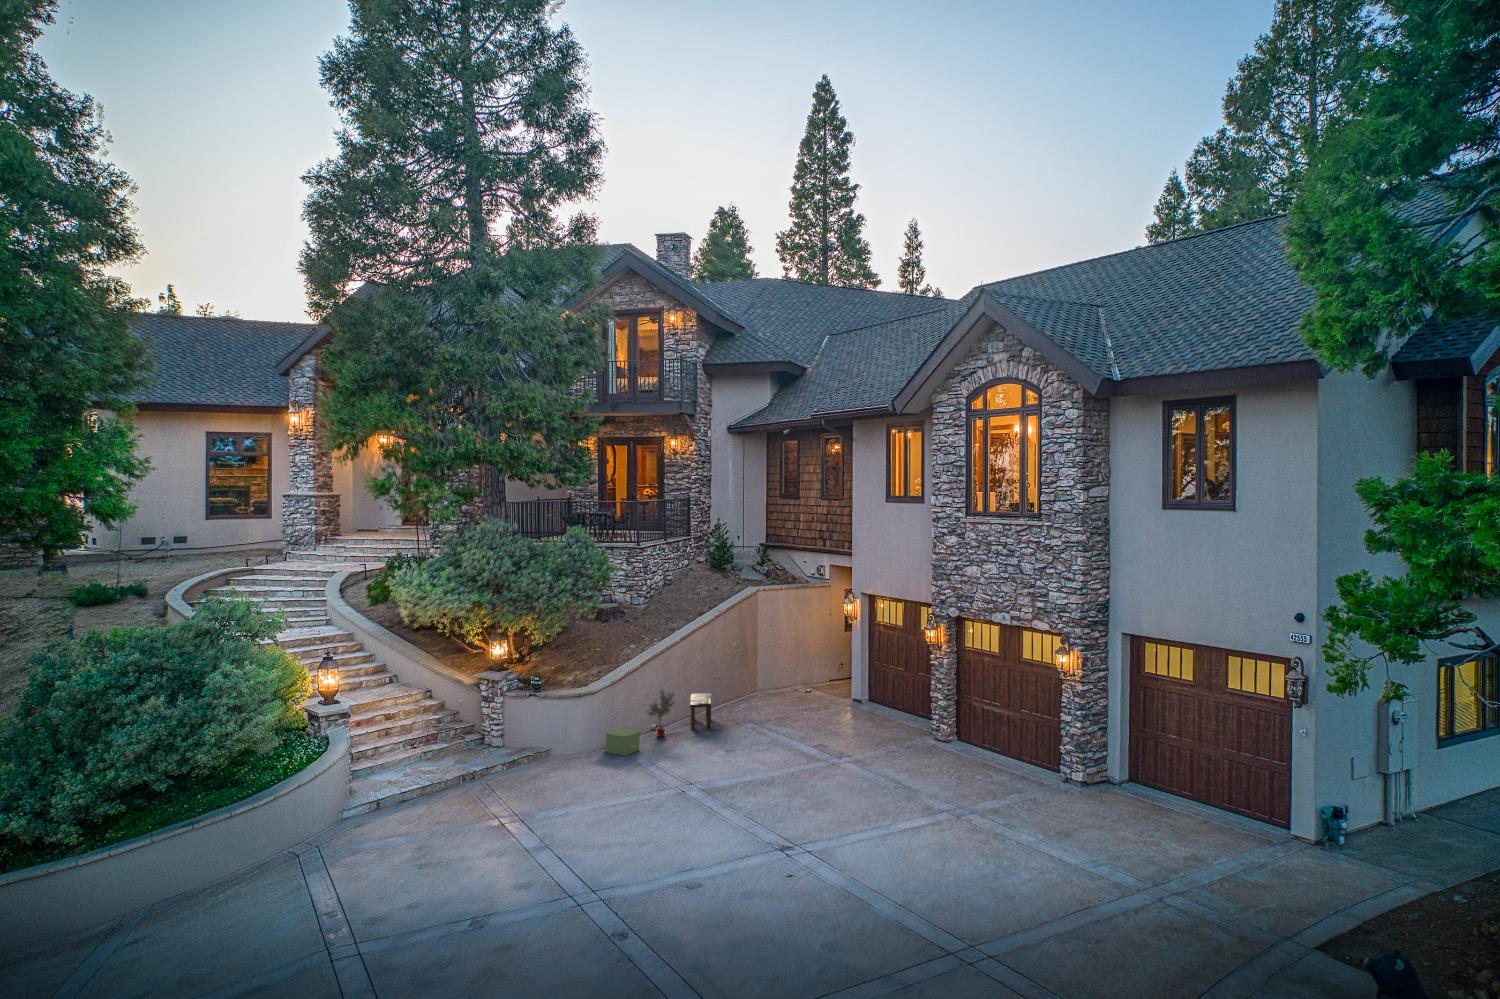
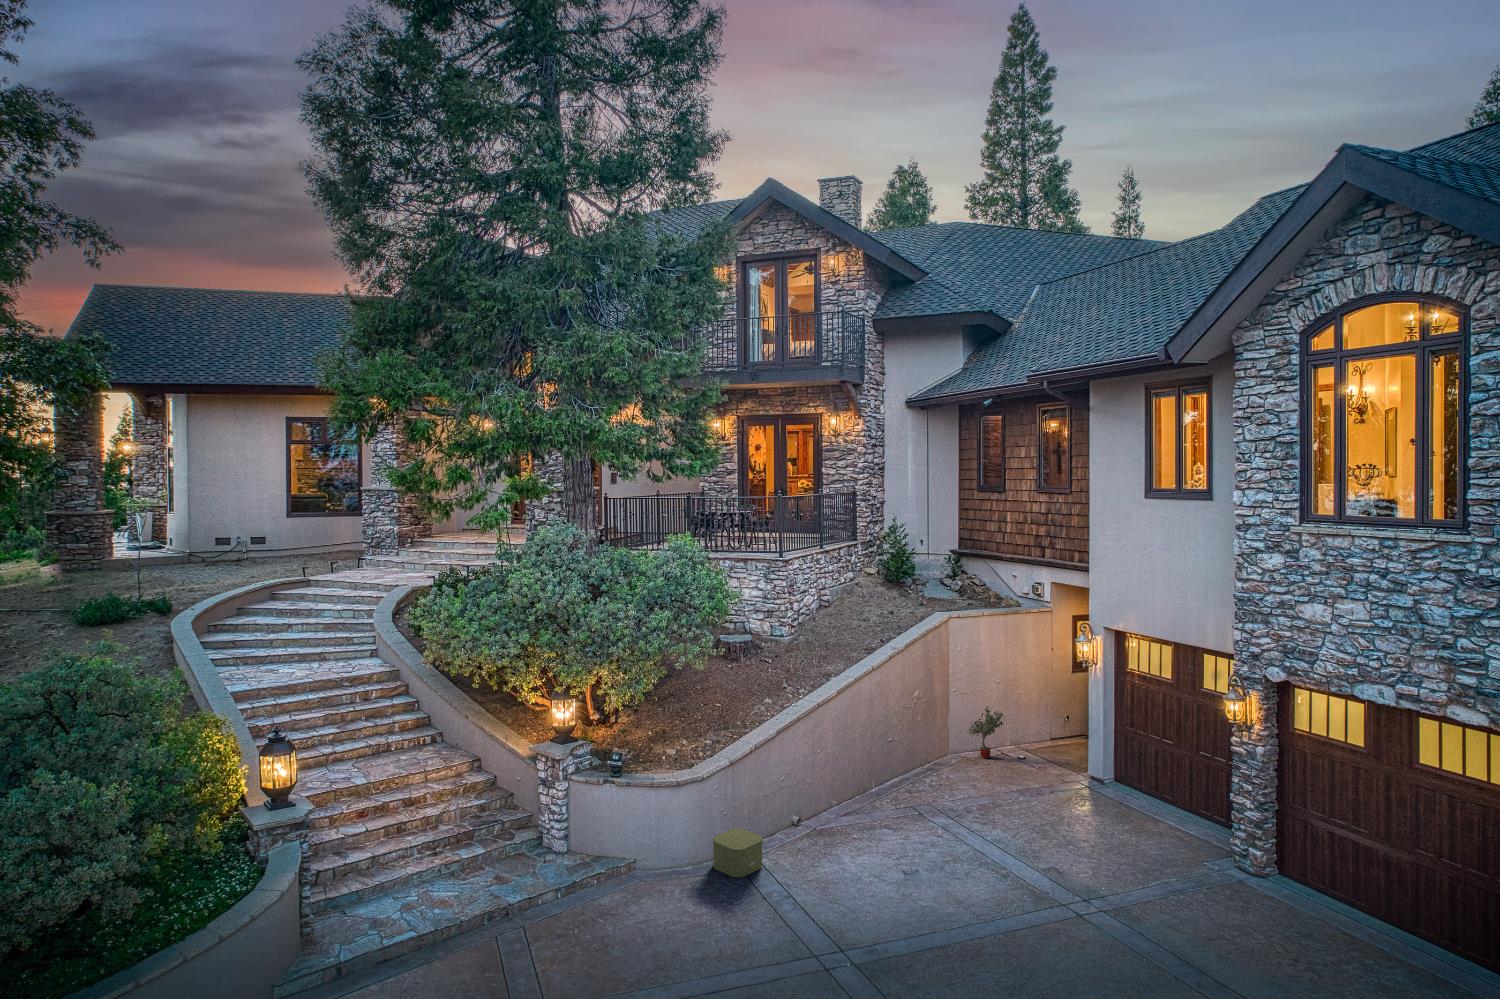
potted tree: present [647,690,675,737] -> present [968,706,1003,759]
bench: present [690,693,711,729] -> none [843,769,876,828]

